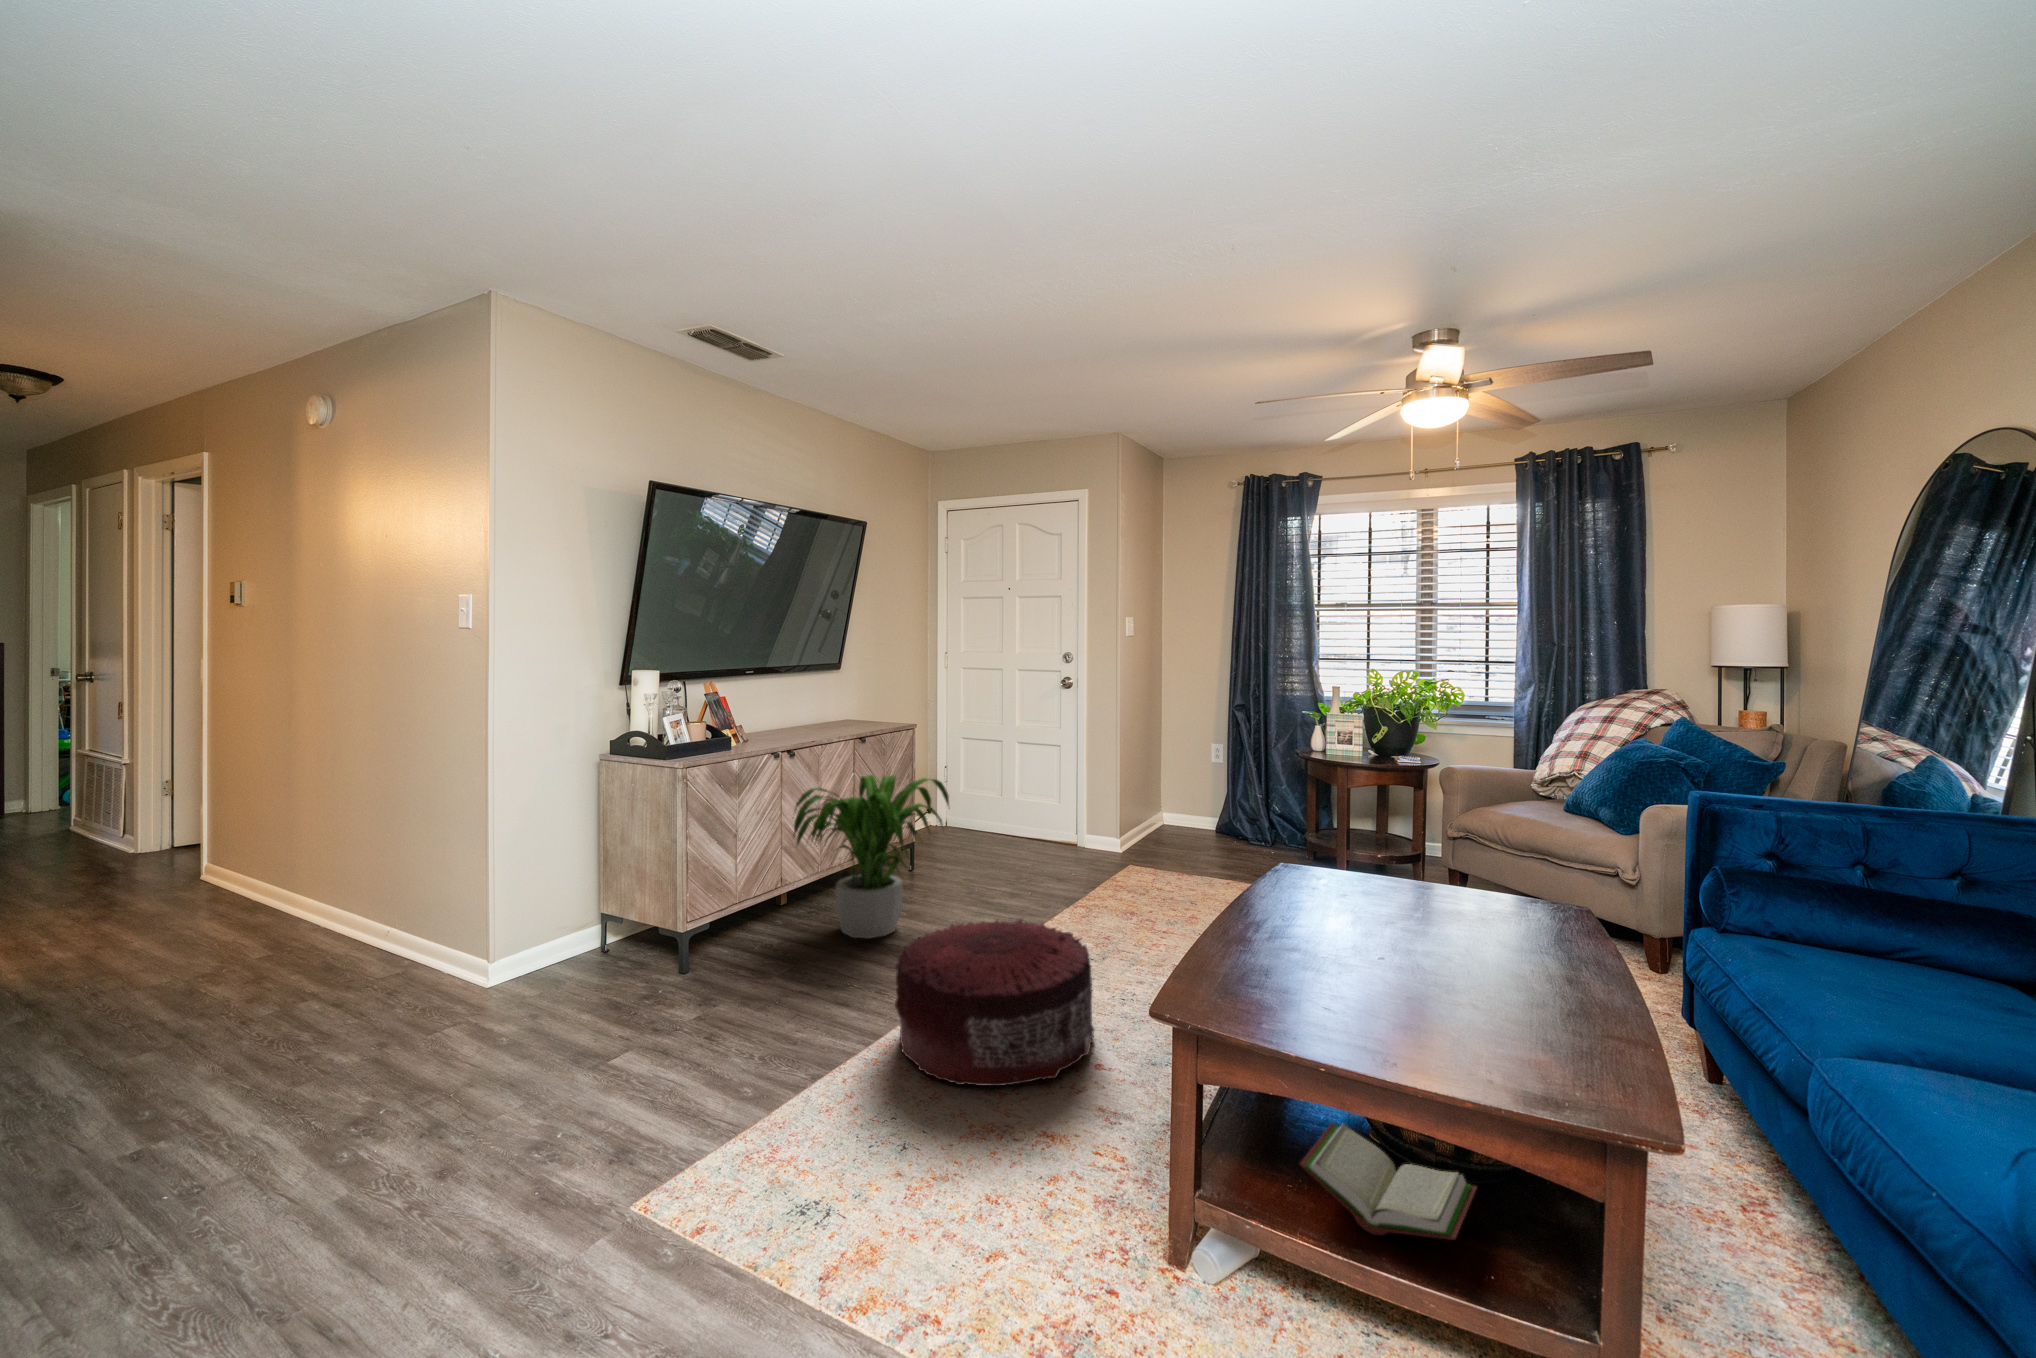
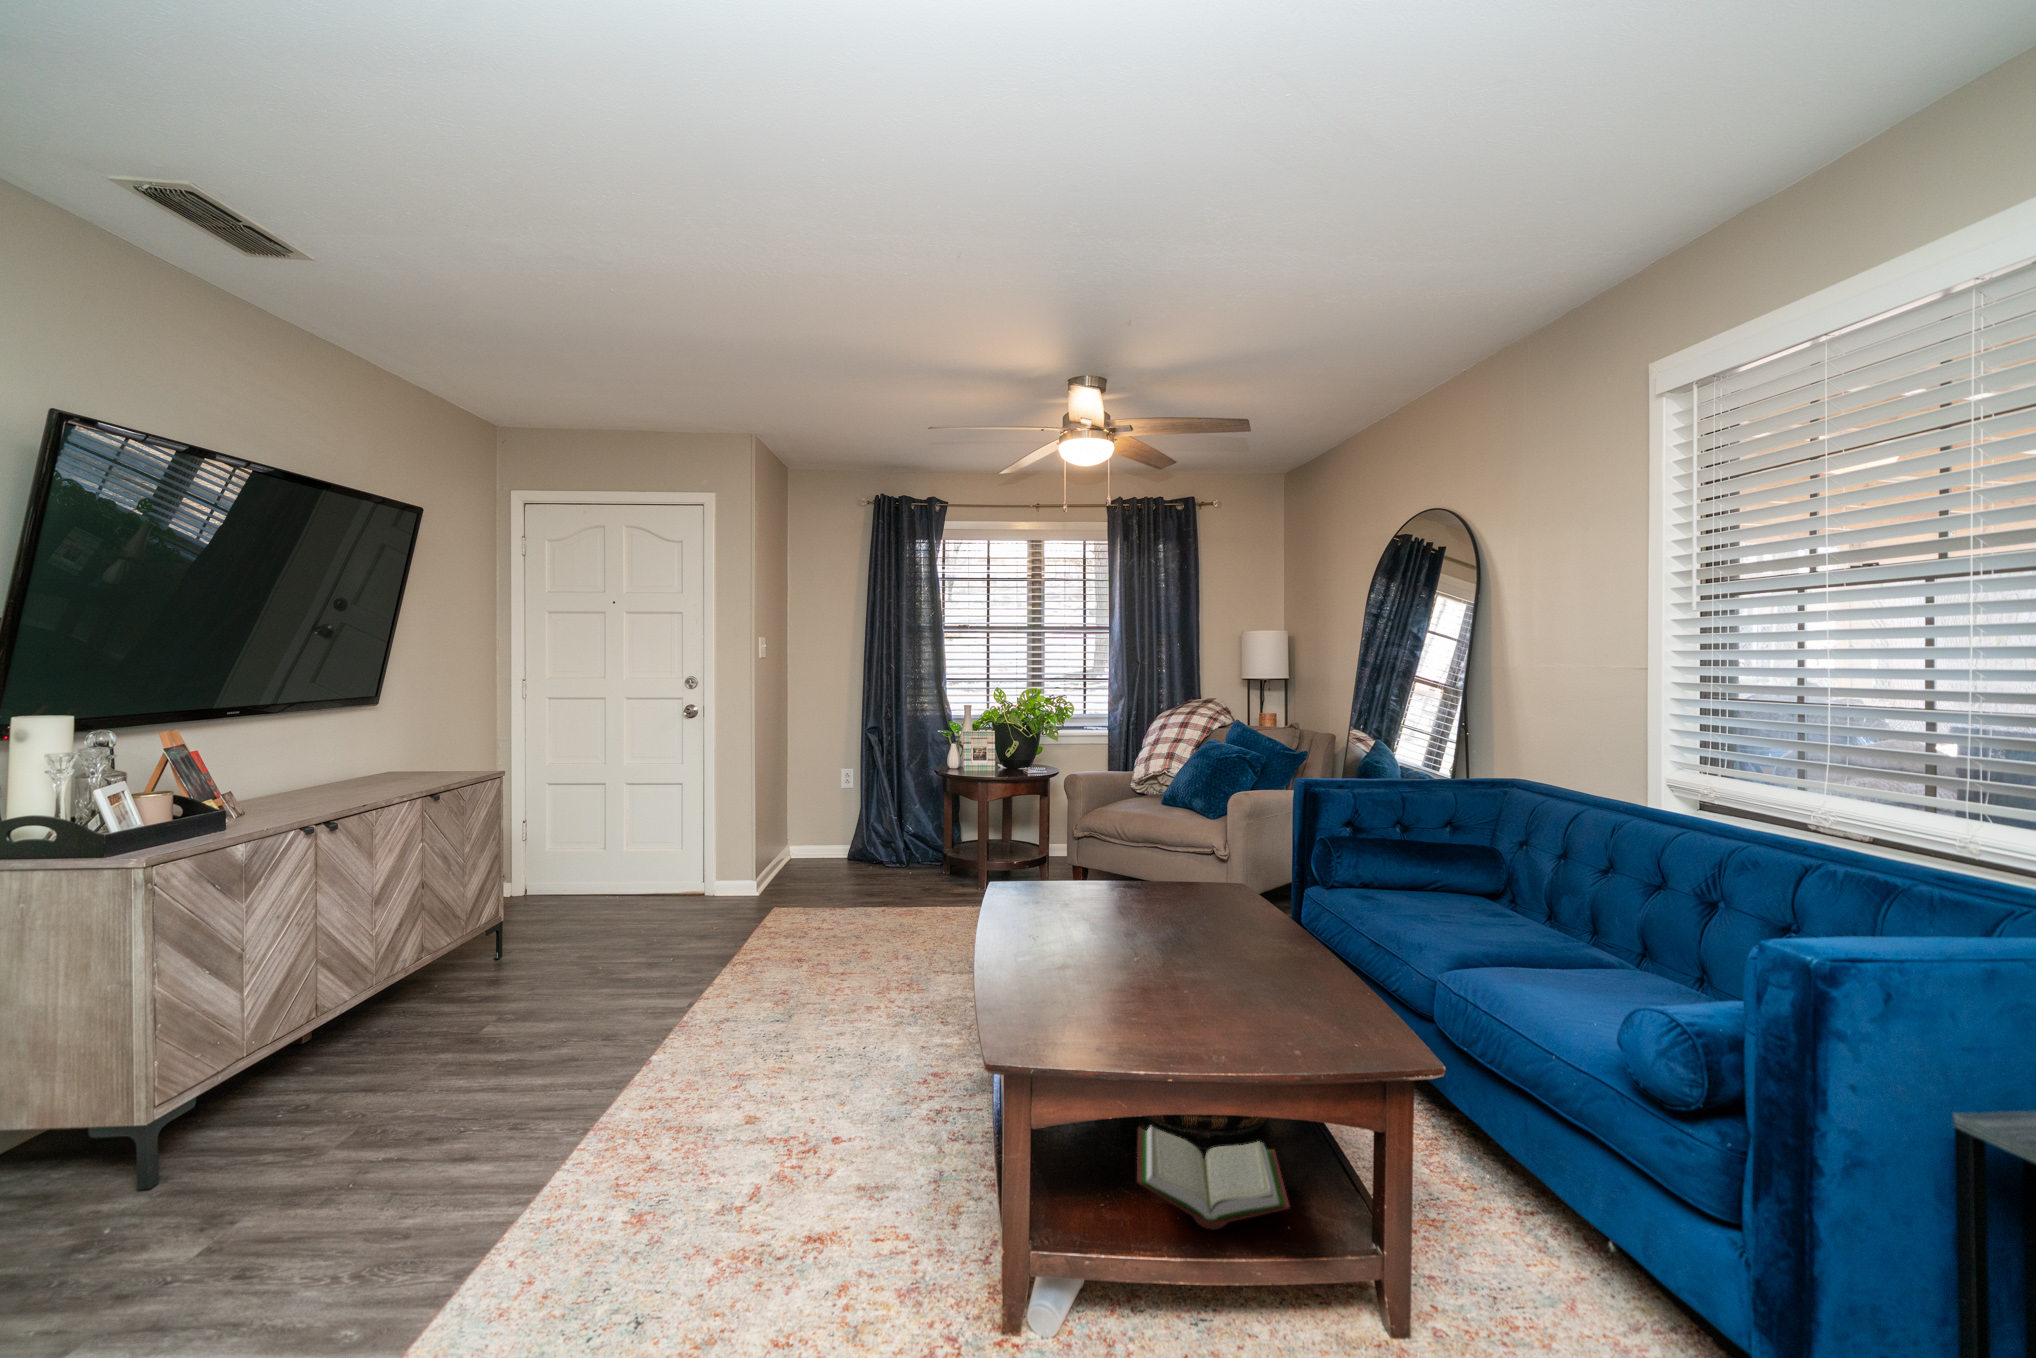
potted plant: present [794,775,949,938] -> none [338,837,578,1060]
pouf: present [895,919,1094,1086] -> none [563,987,824,1217]

